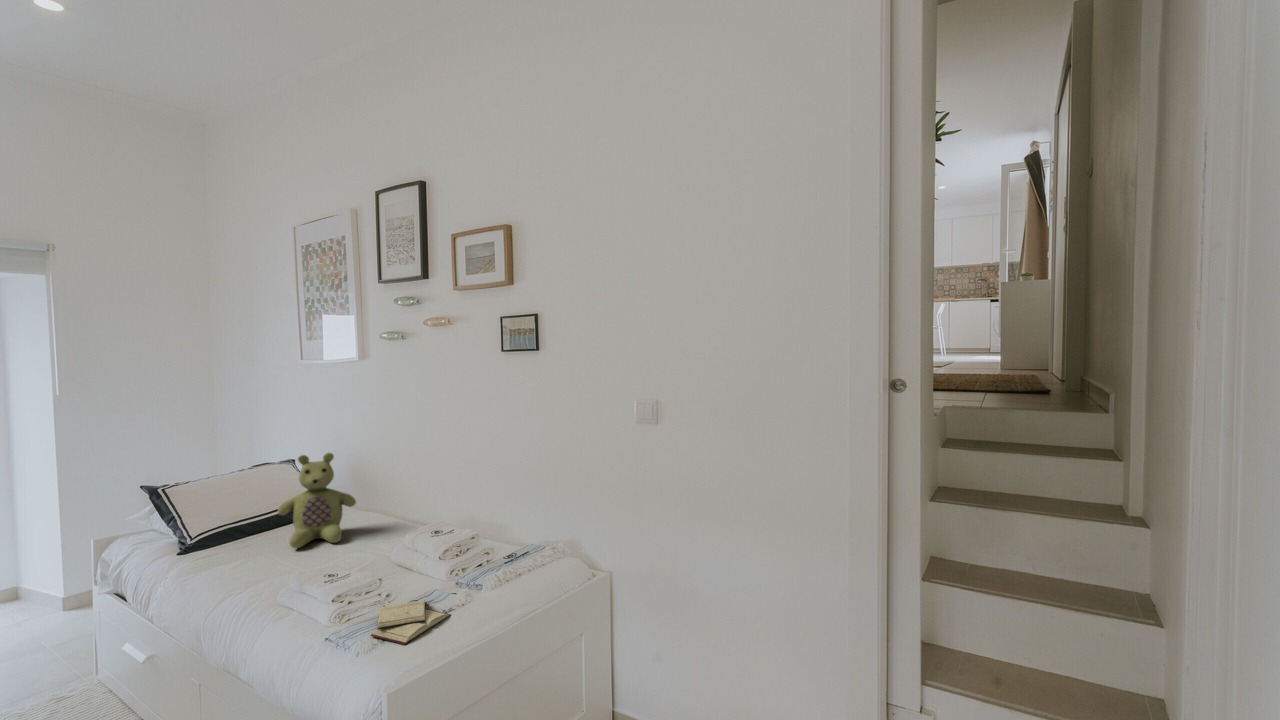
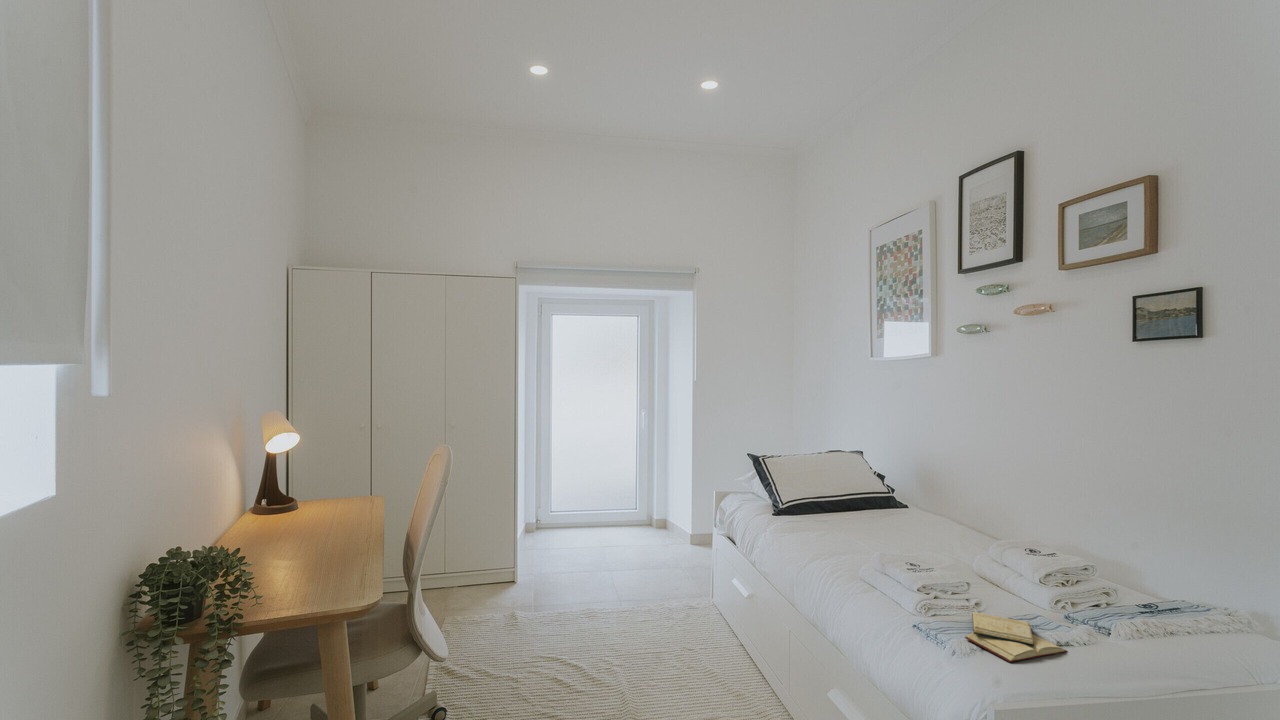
stuffed bear: present [278,453,356,549] -> none [853,443,927,537]

